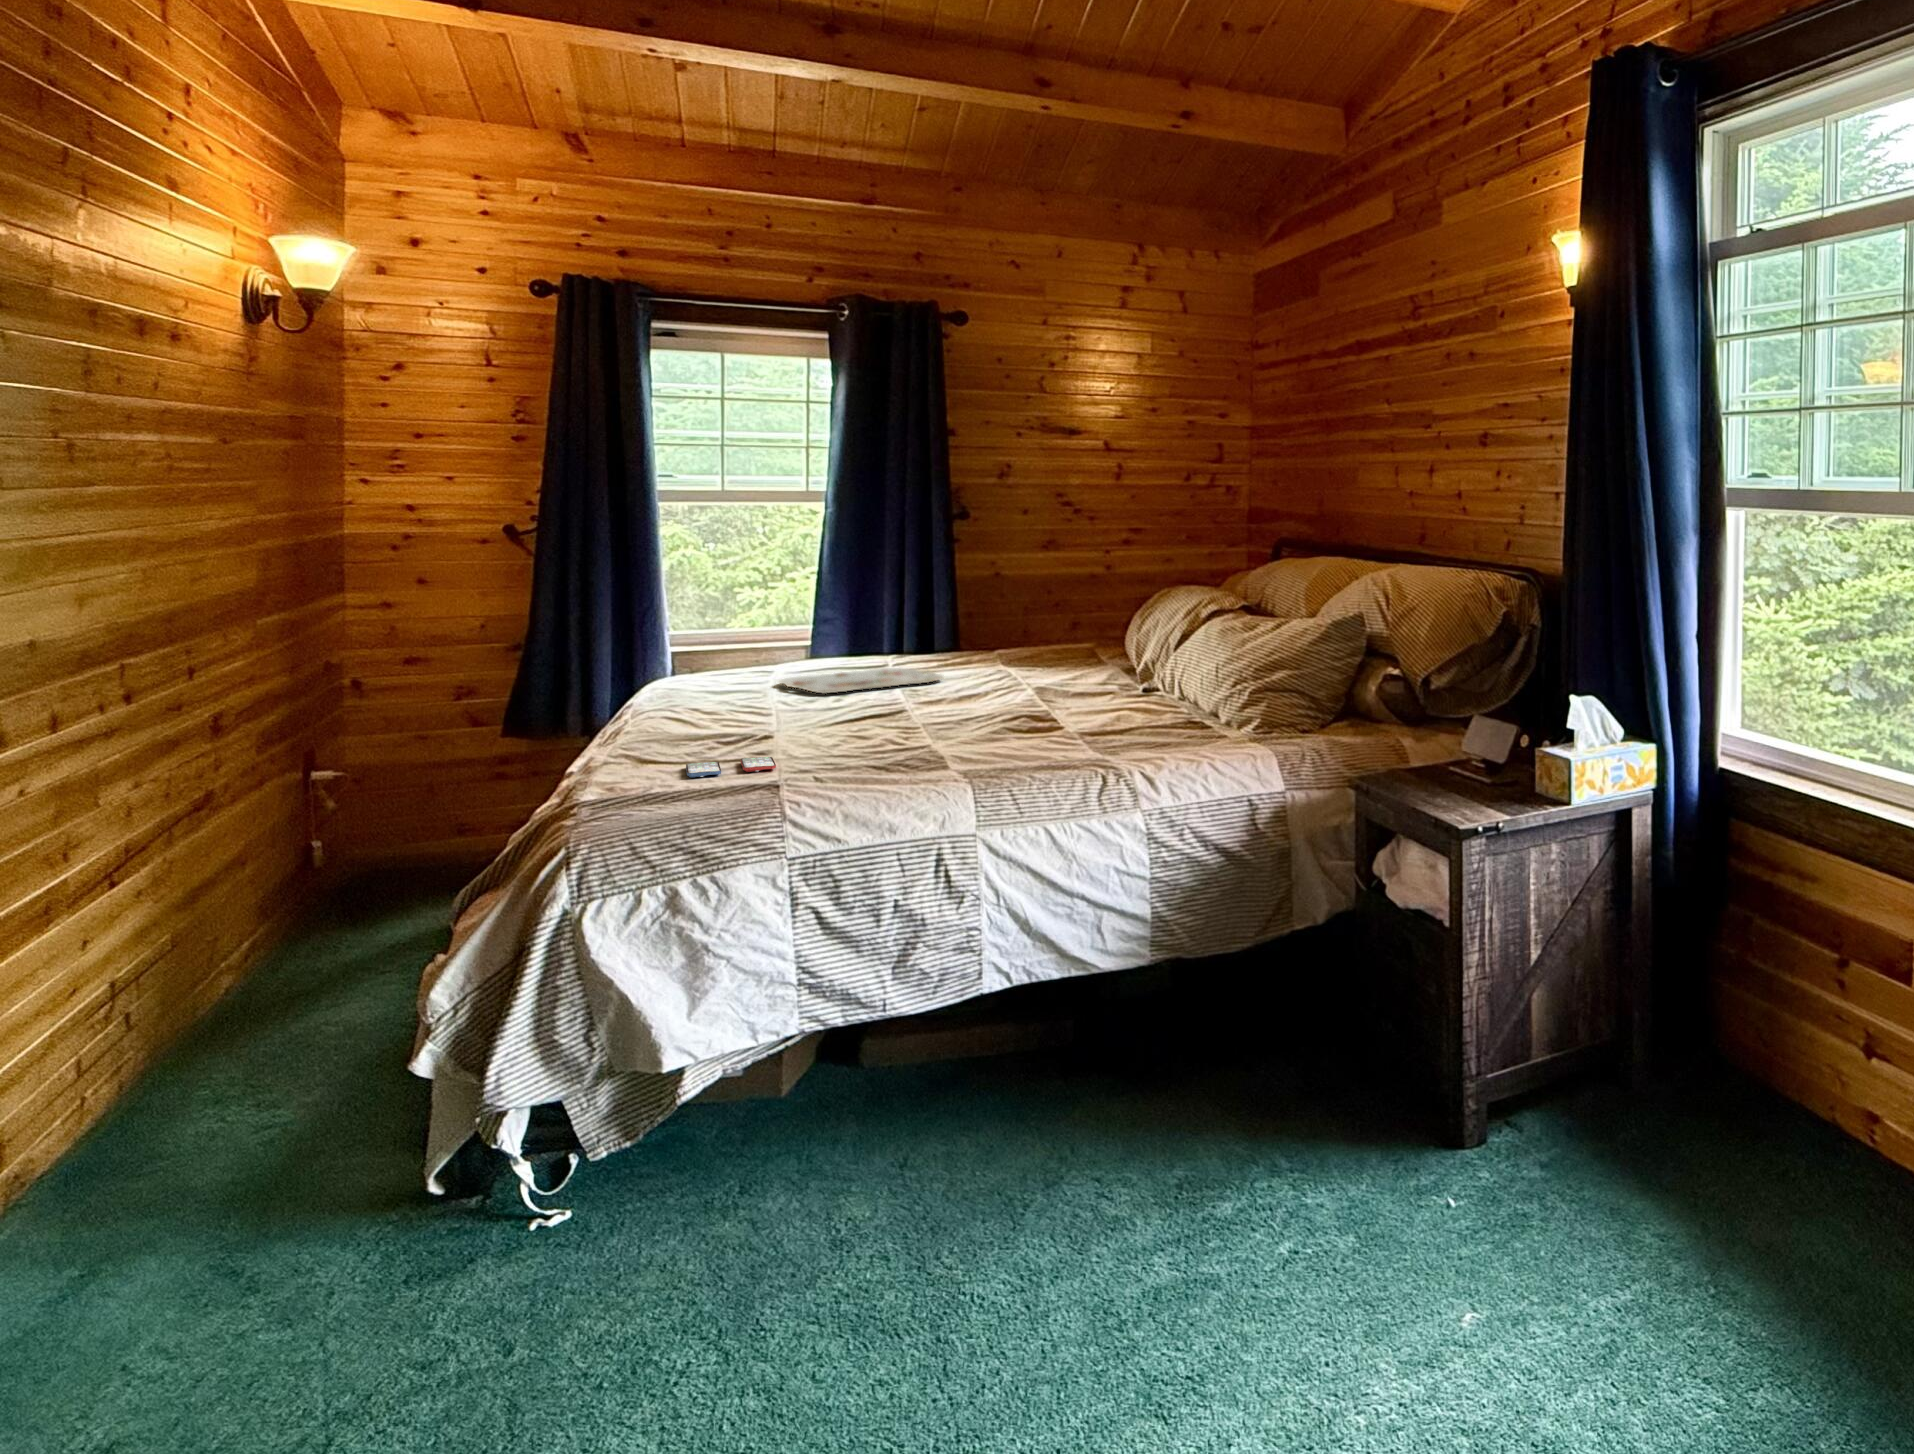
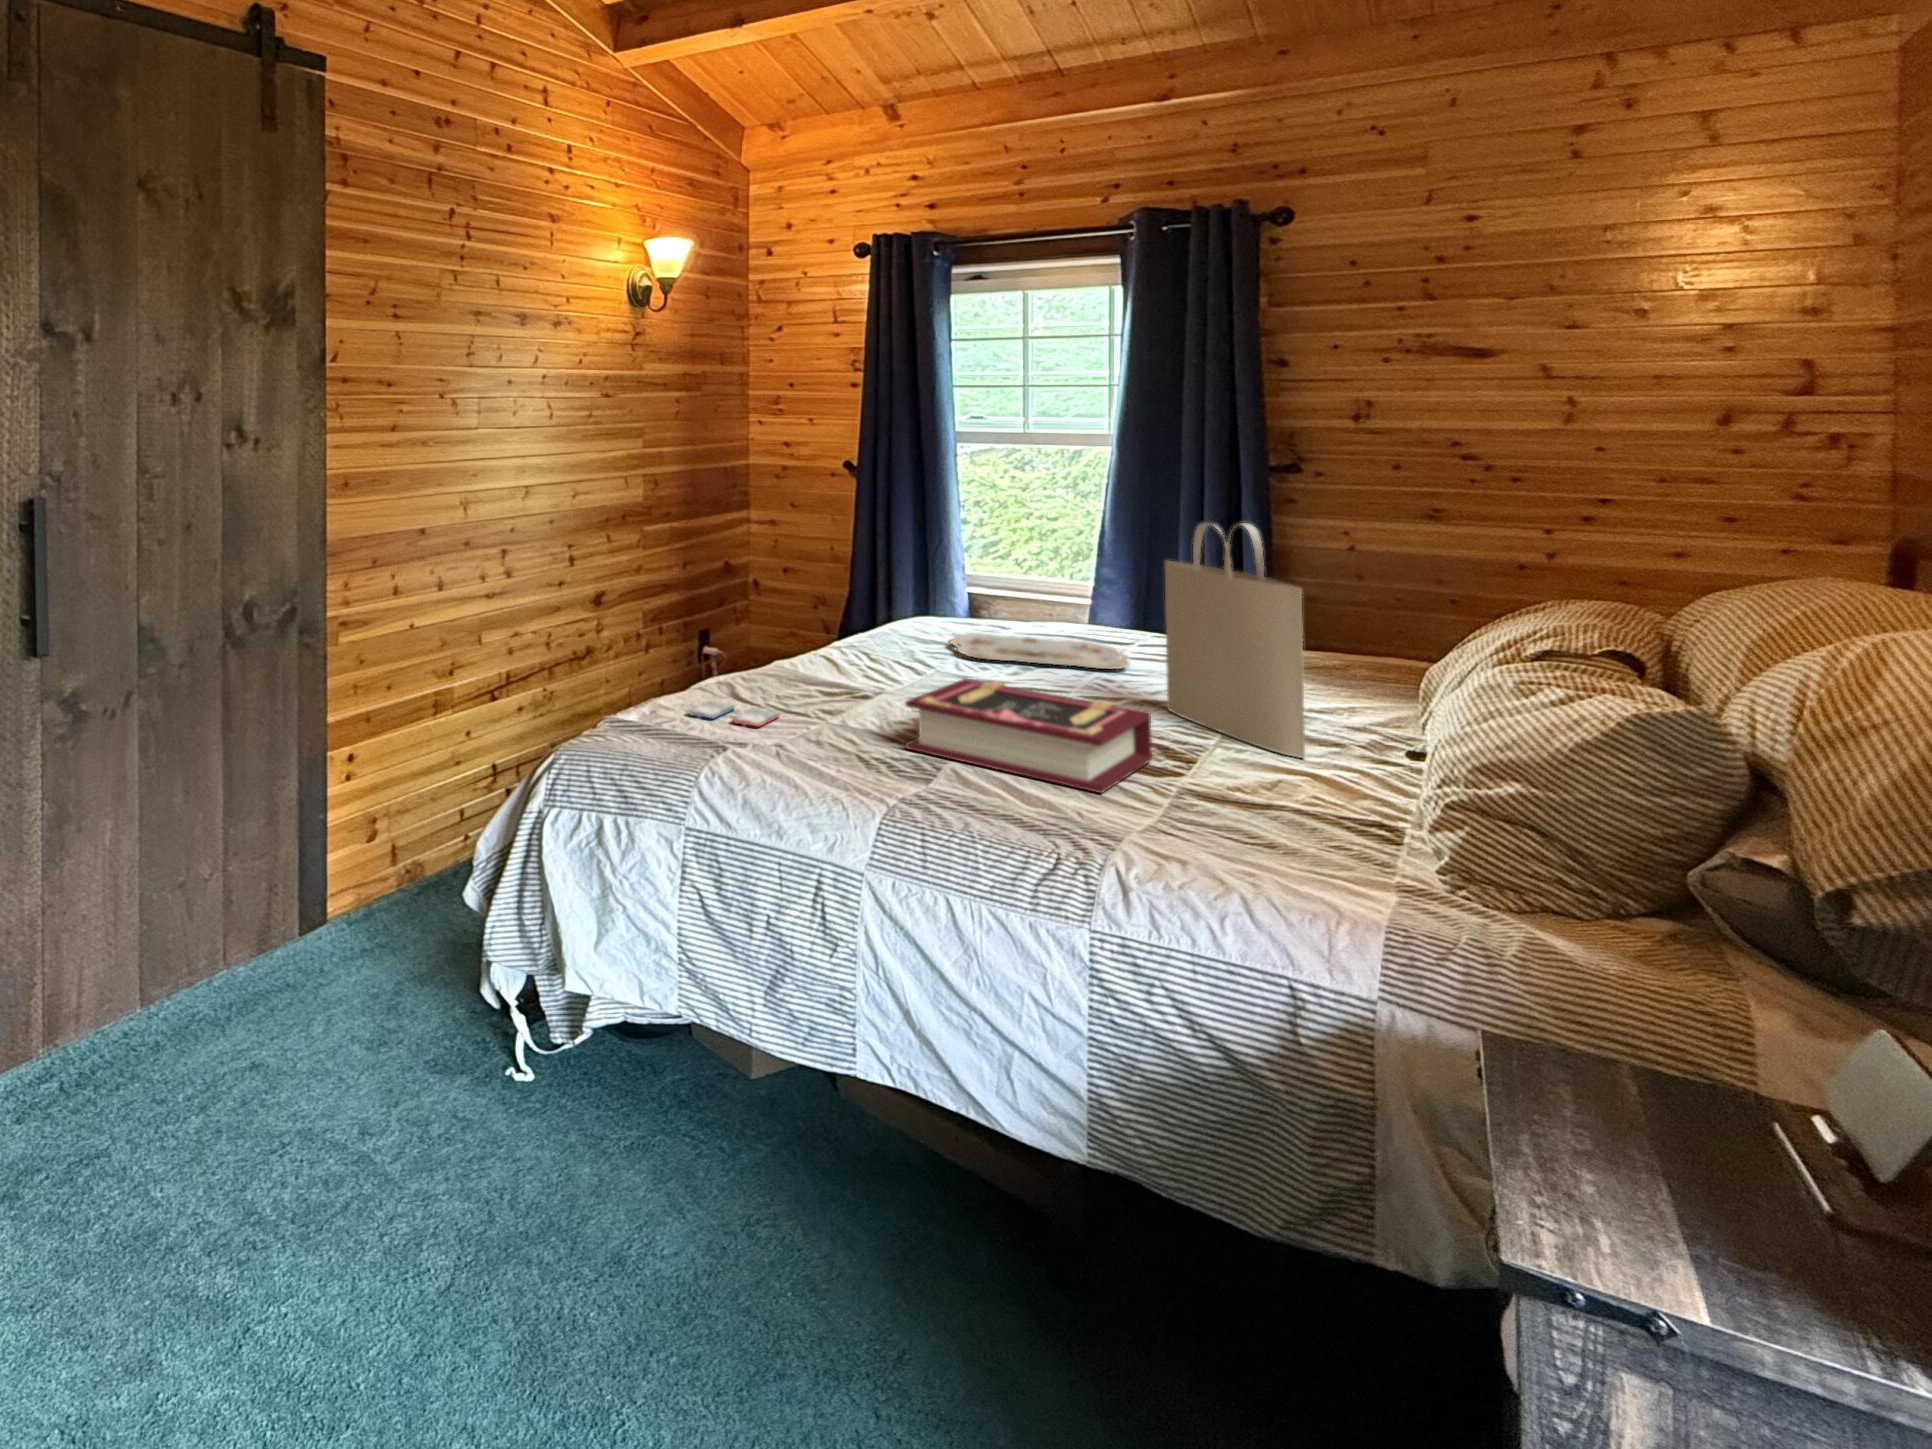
tote bag: none [1010,550,1129,702] -> present [1165,523,1305,758]
book: none [915,685,1076,752] -> present [905,679,1152,793]

